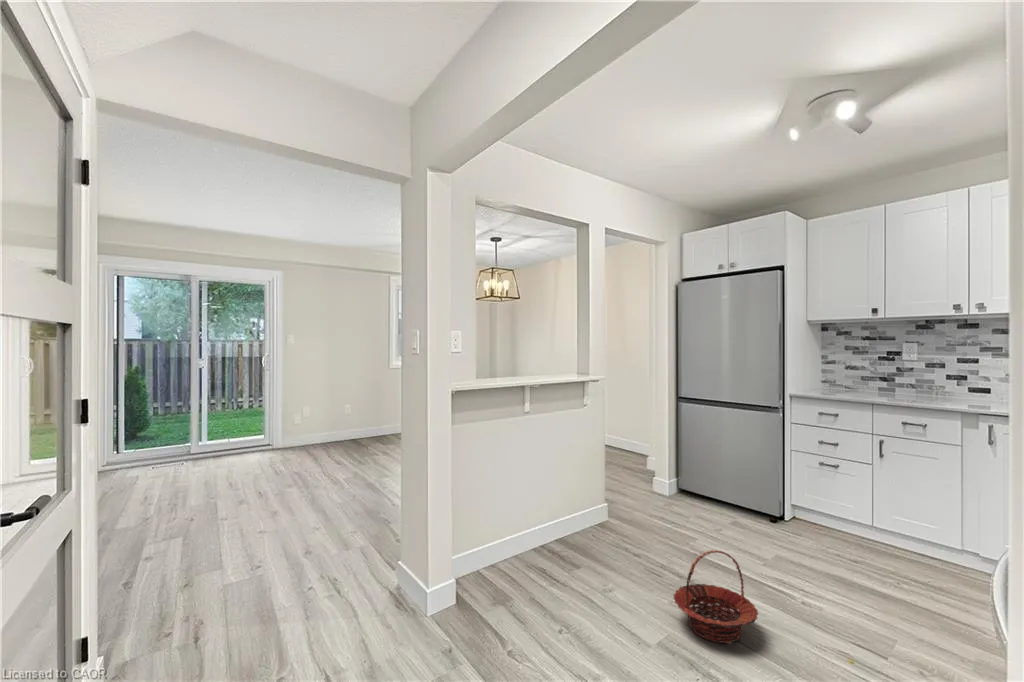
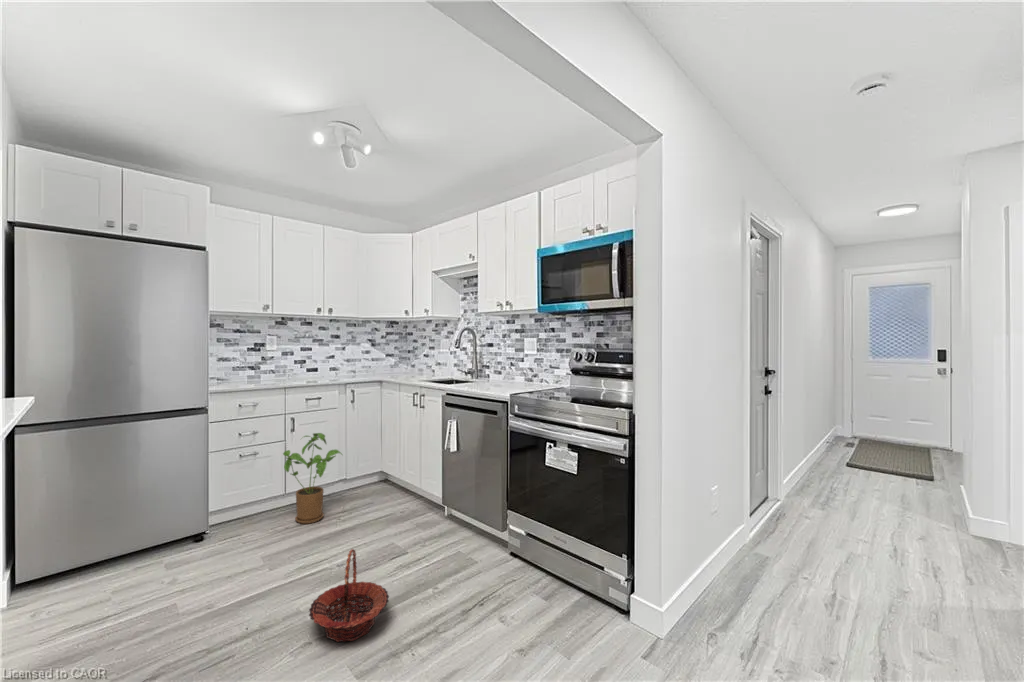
house plant: none [833,460,911,570] -> present [283,433,342,524]

